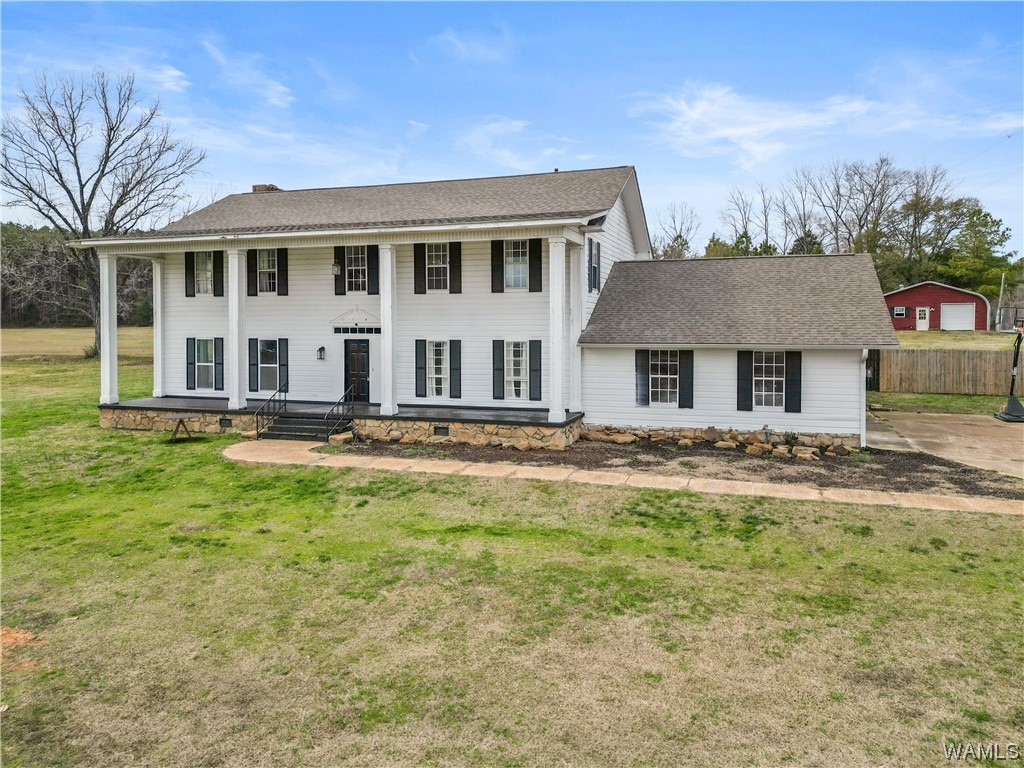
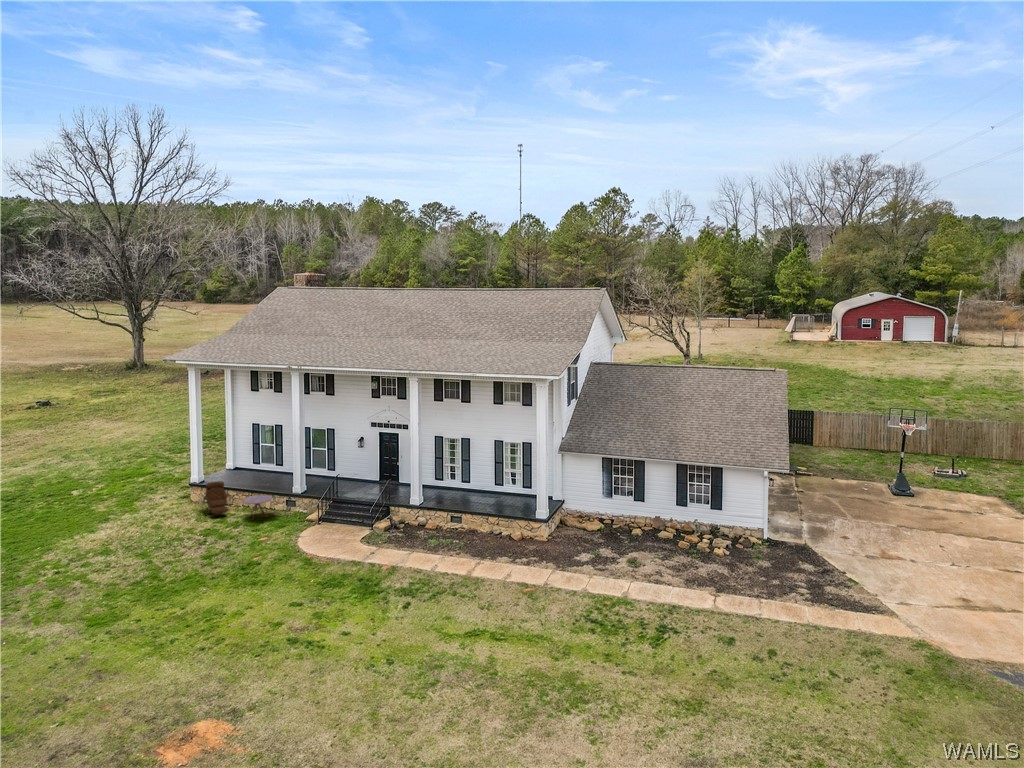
lounge chair: none [112,398,146,441] -> present [204,481,229,516]

